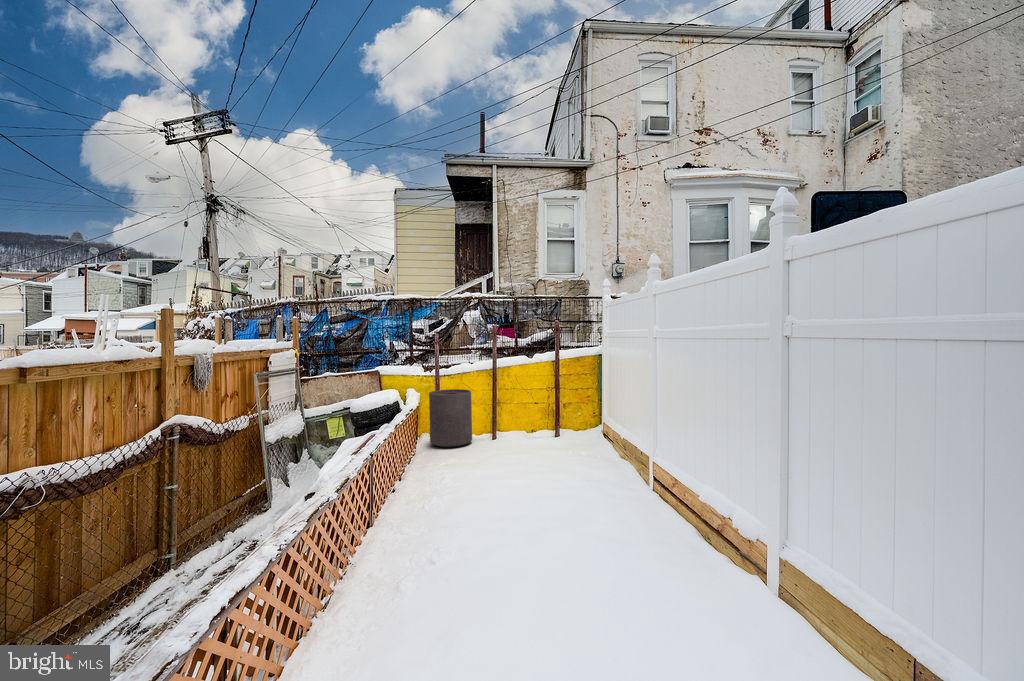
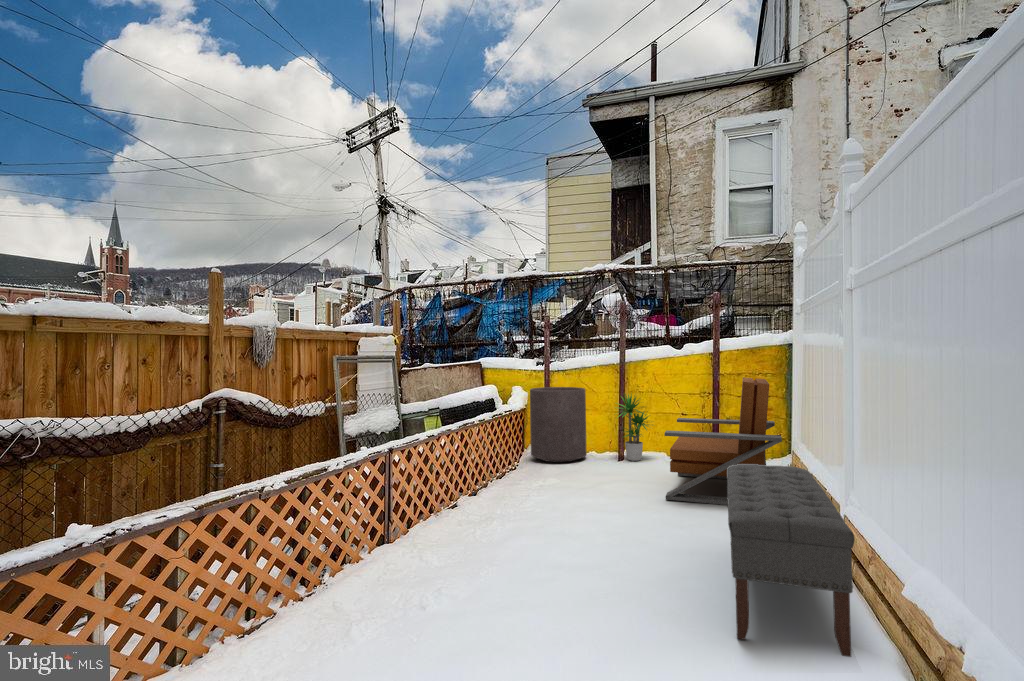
lounge chair: none [543,382,619,467] -> present [665,377,782,505]
potted plant: none [490,391,521,440] -> present [617,394,648,461]
bench: none [608,443,701,542] -> present [727,464,855,657]

